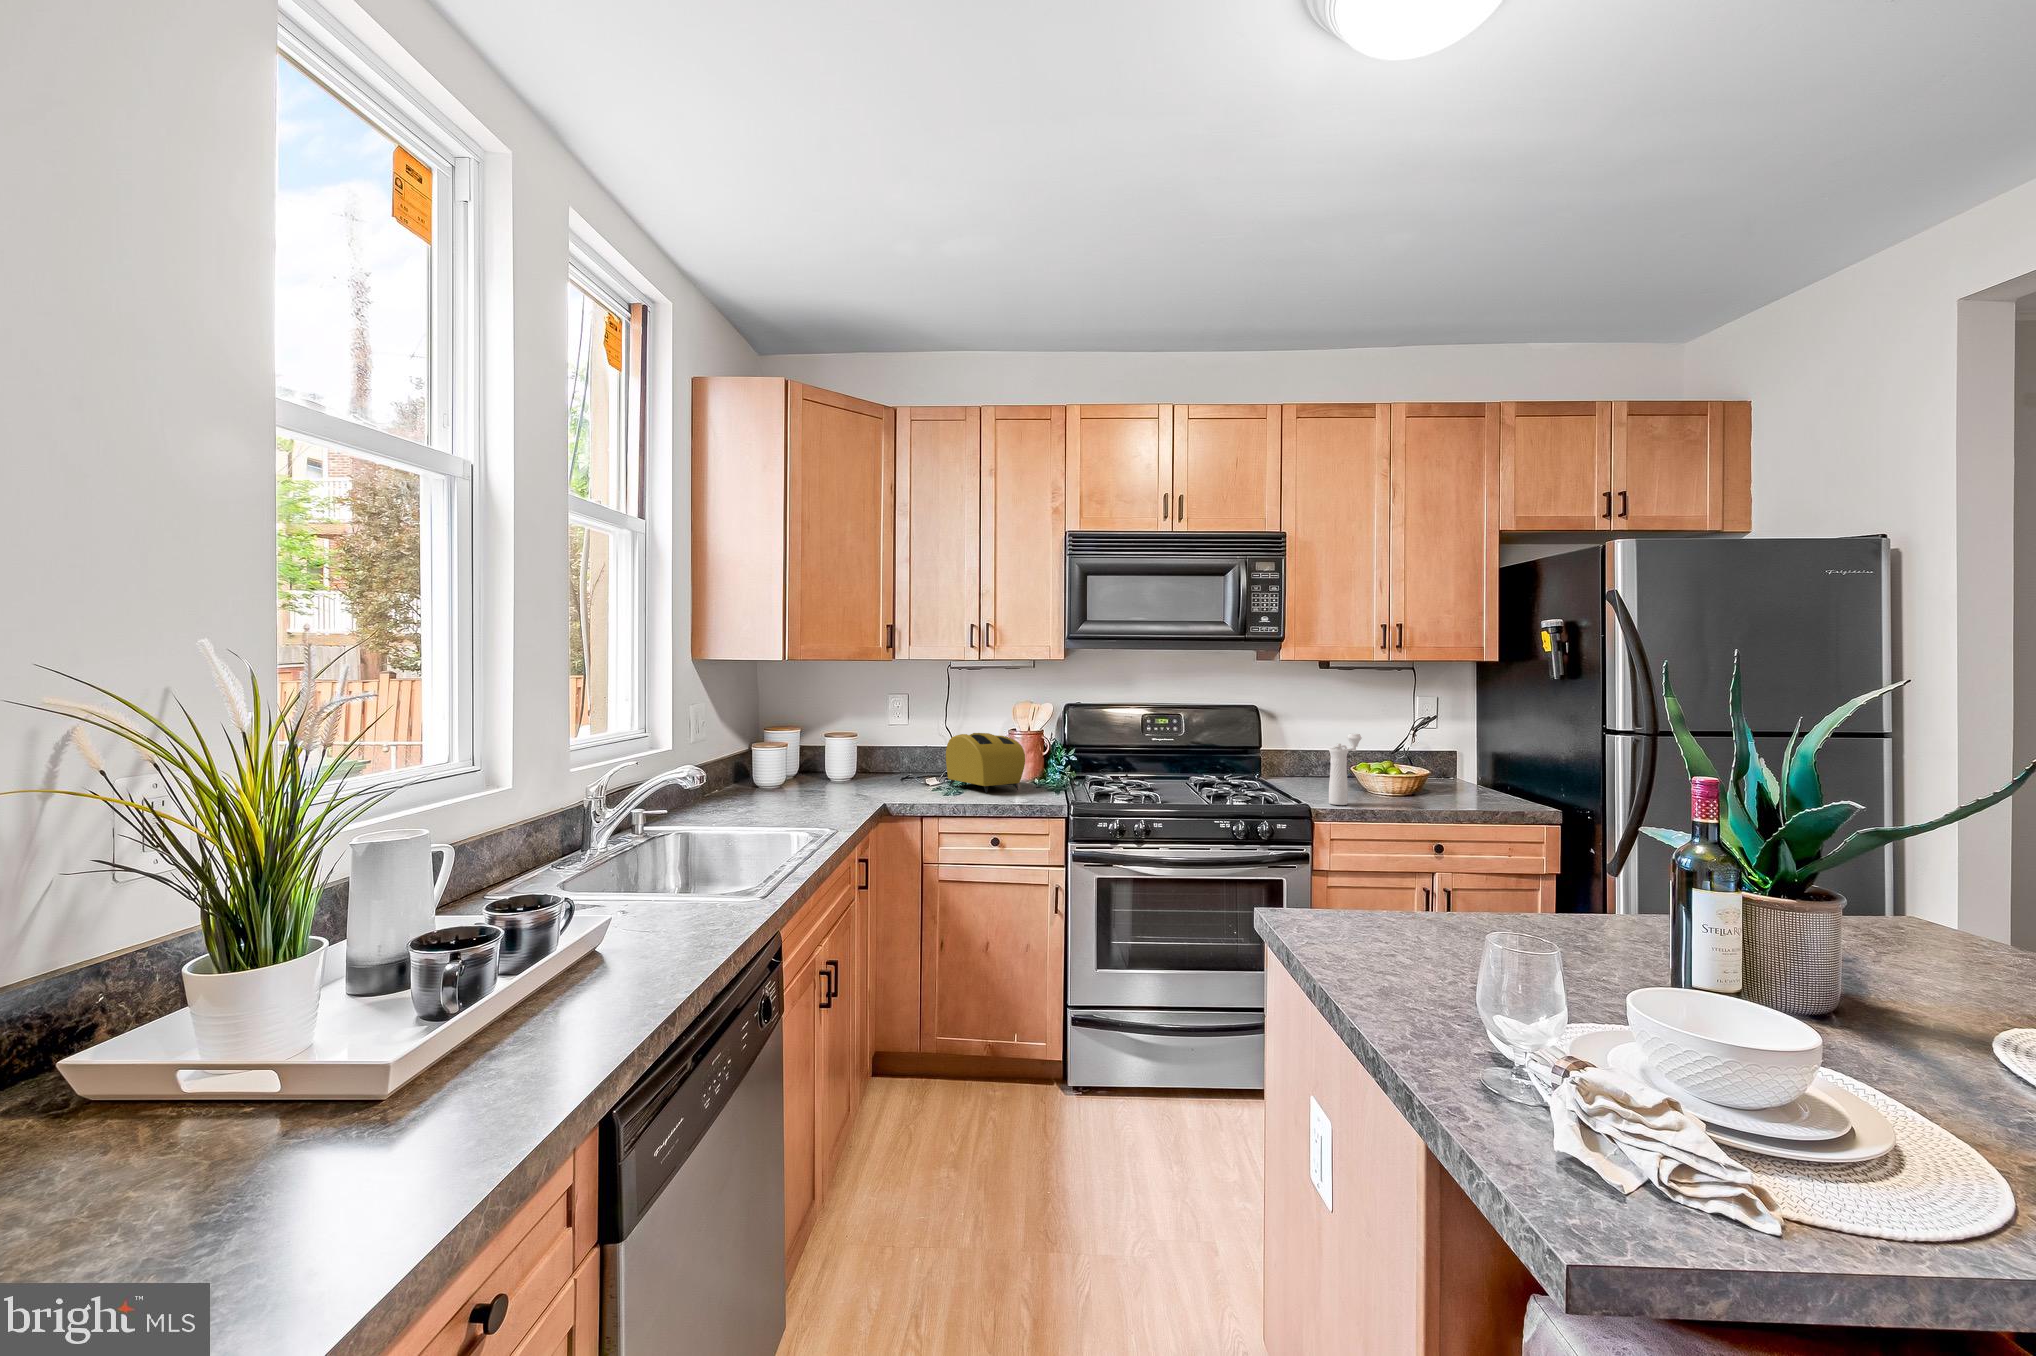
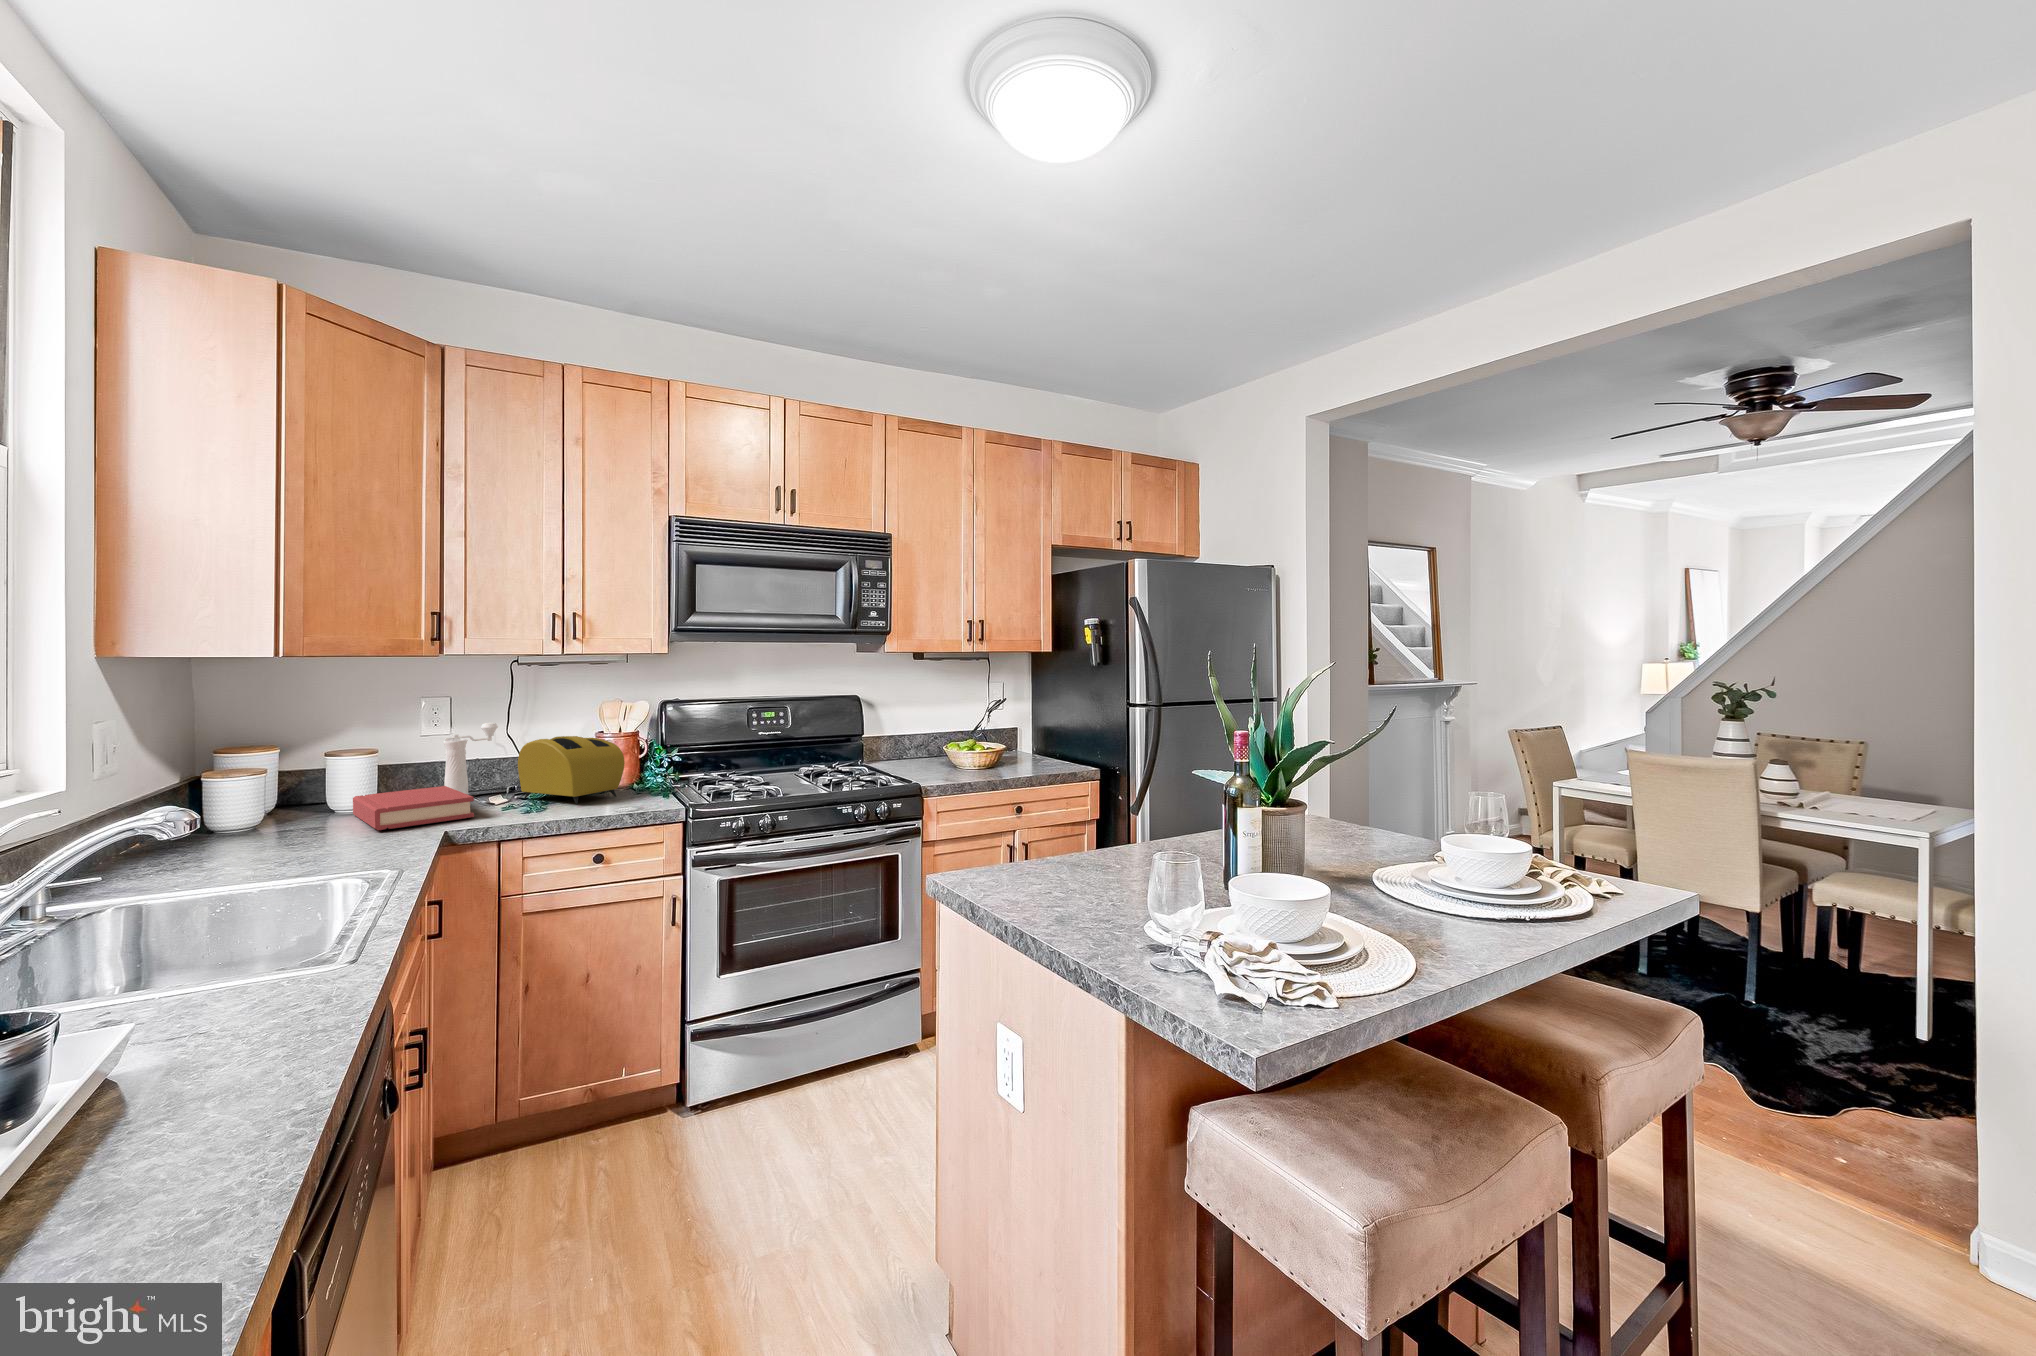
pepper mill: present [1329,734,1362,805] -> present [443,723,498,795]
hardback book: none [839,769,913,798] -> present [353,786,474,830]

